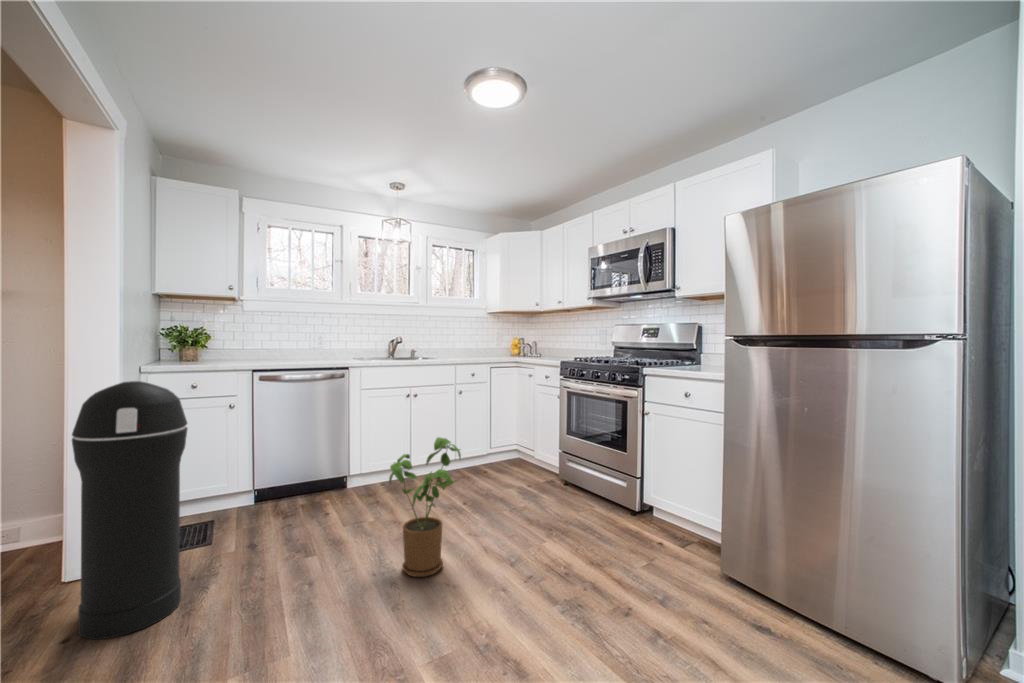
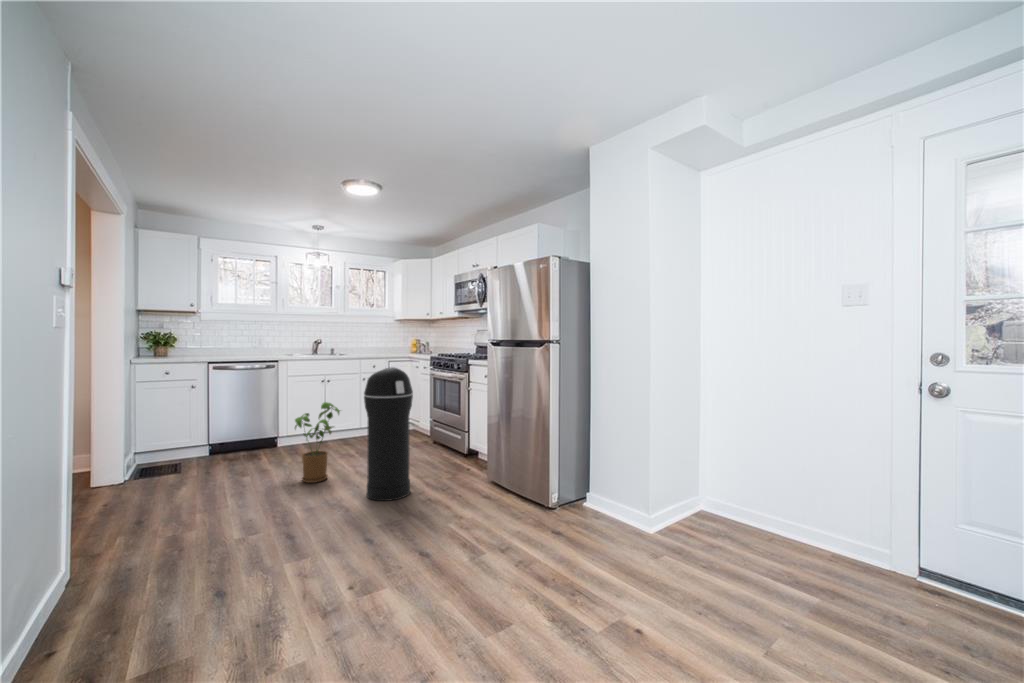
trash can: present [72,381,187,640] -> present [364,367,413,501]

